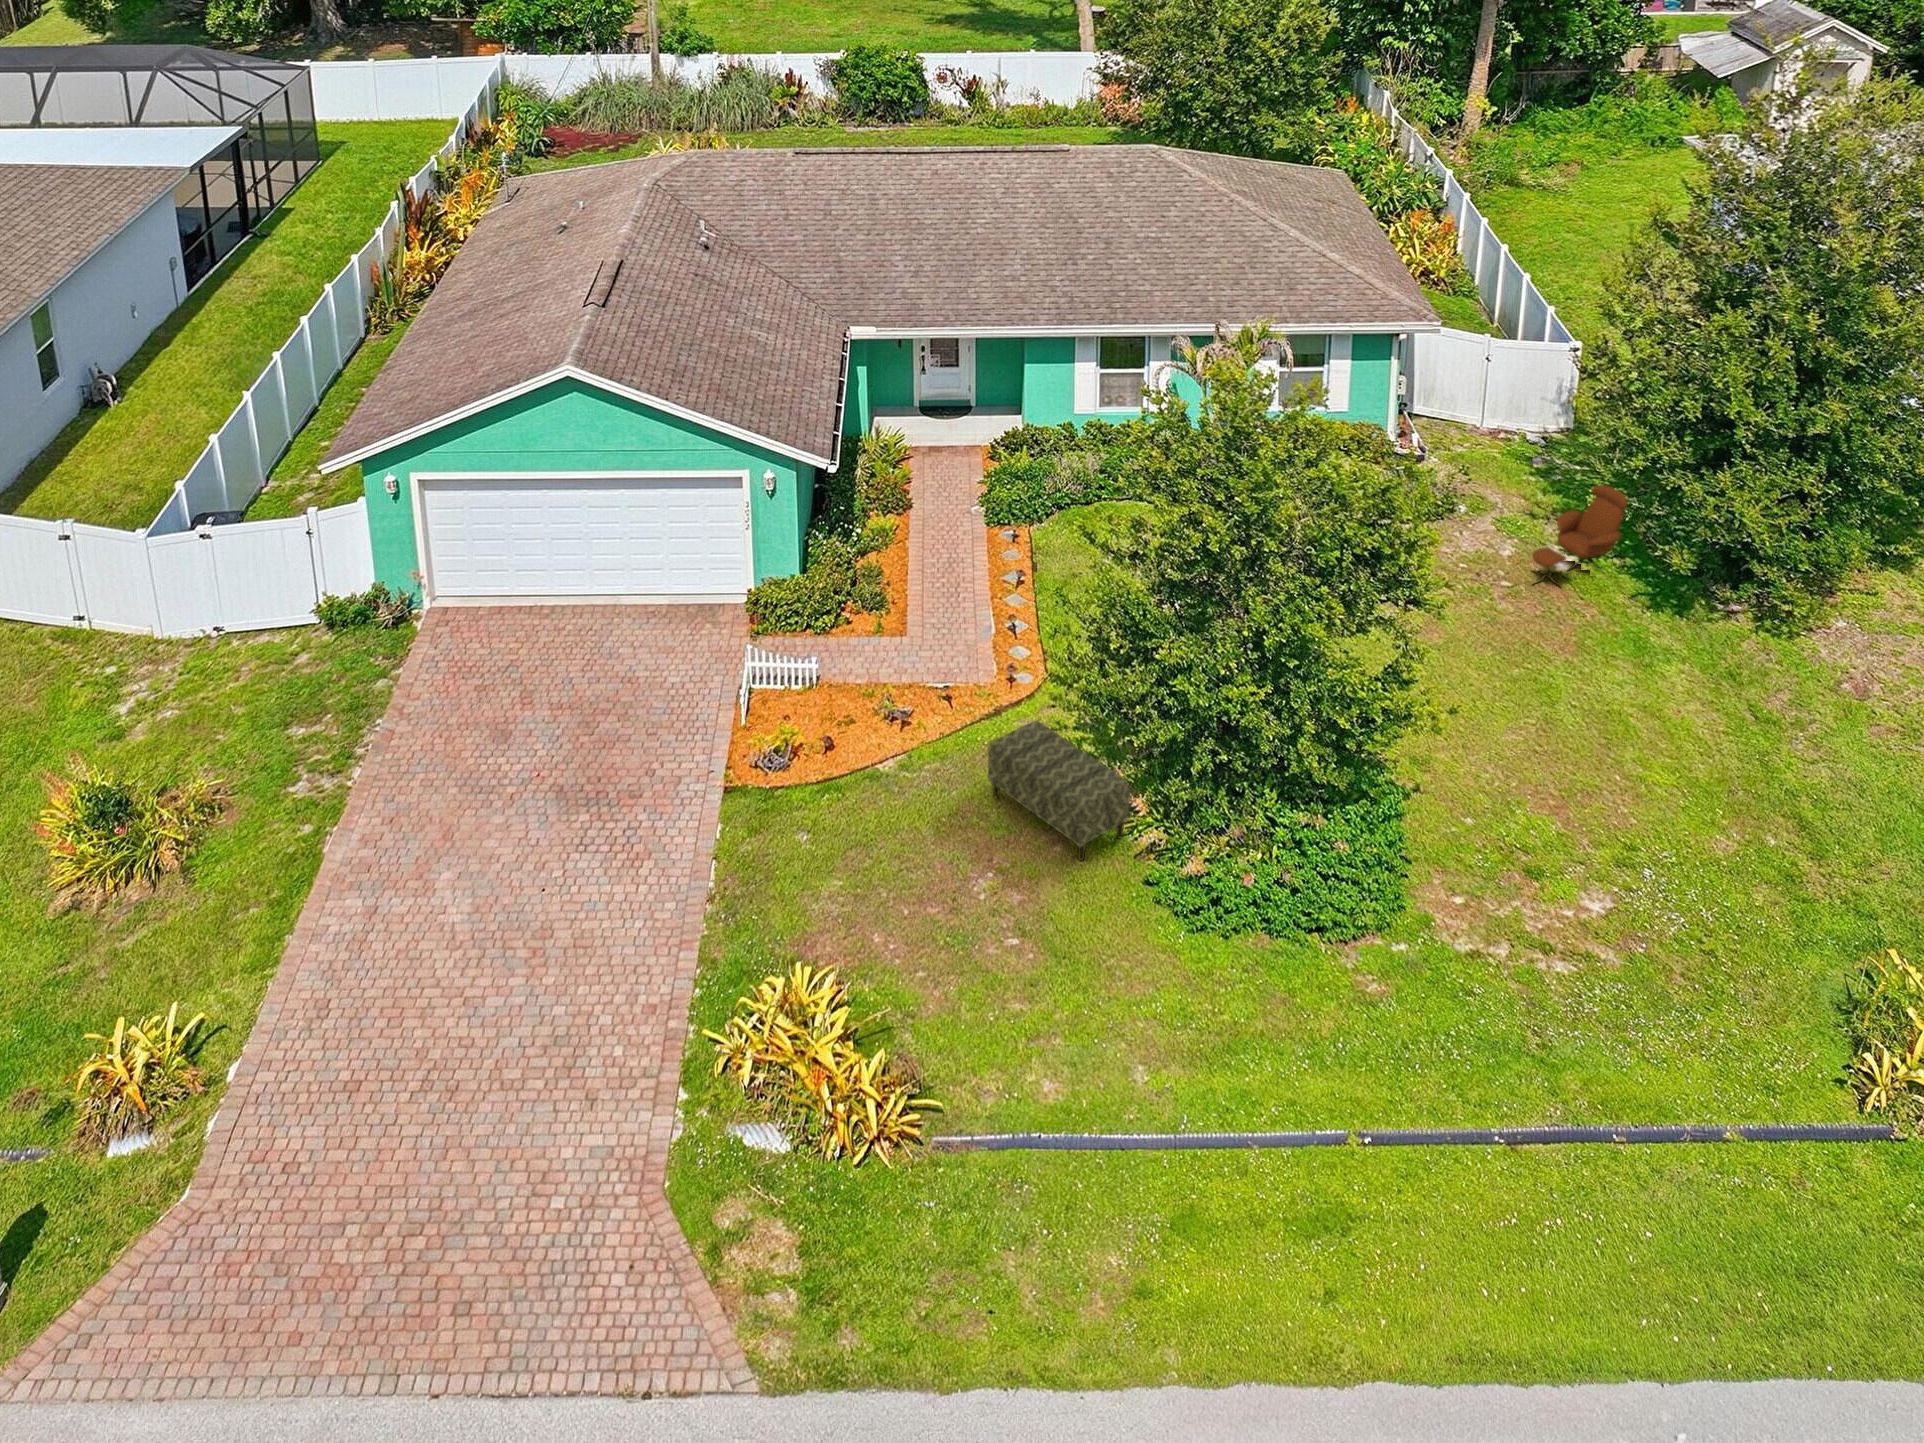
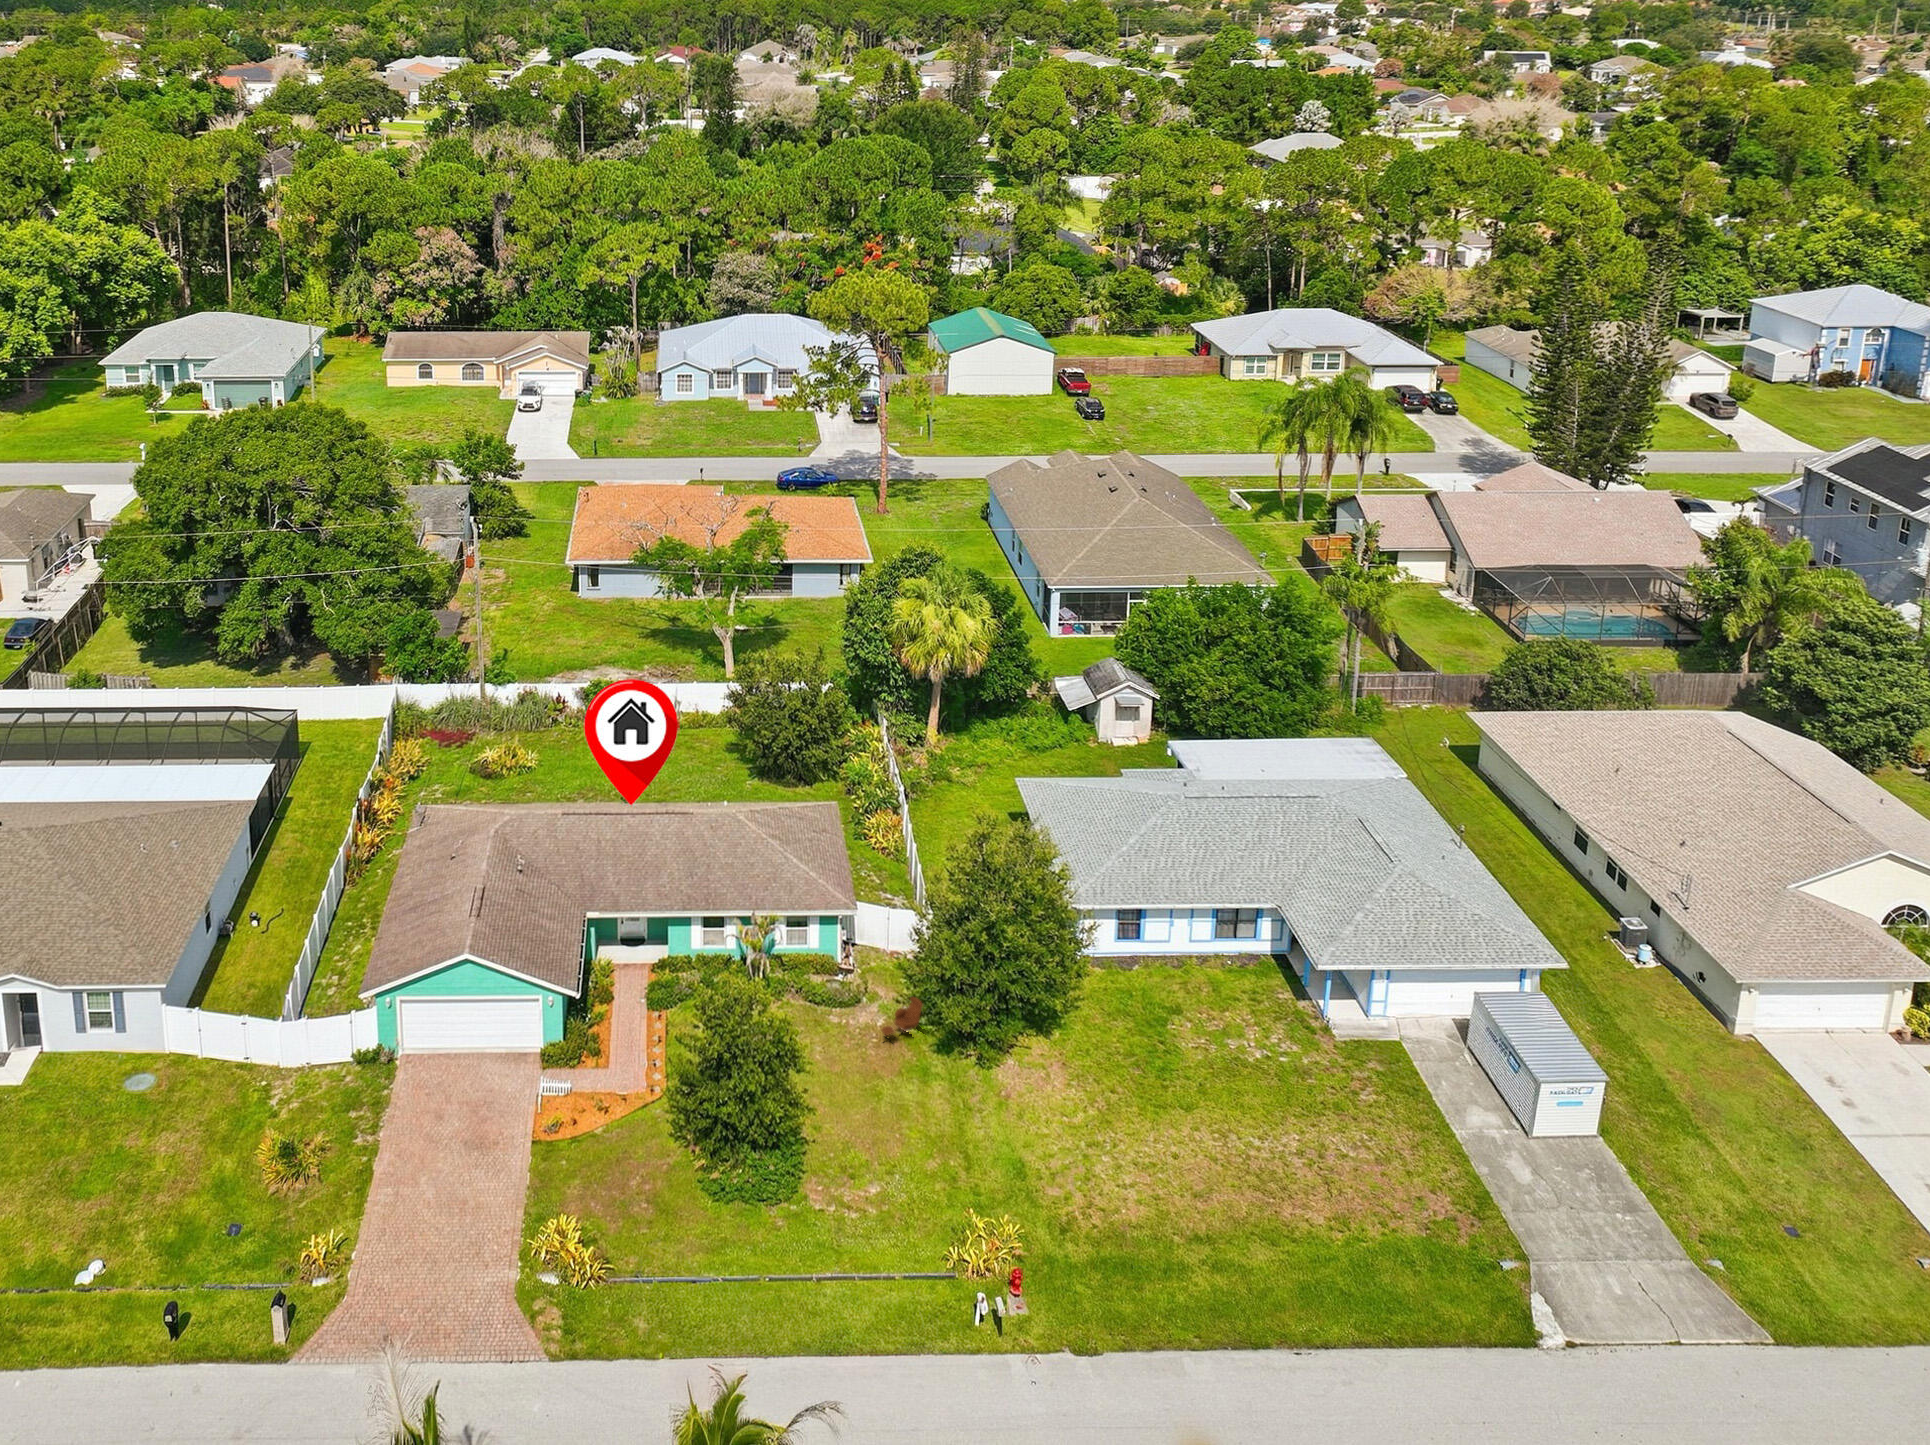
bench: present [988,720,1130,861] -> none [638,1111,693,1171]

